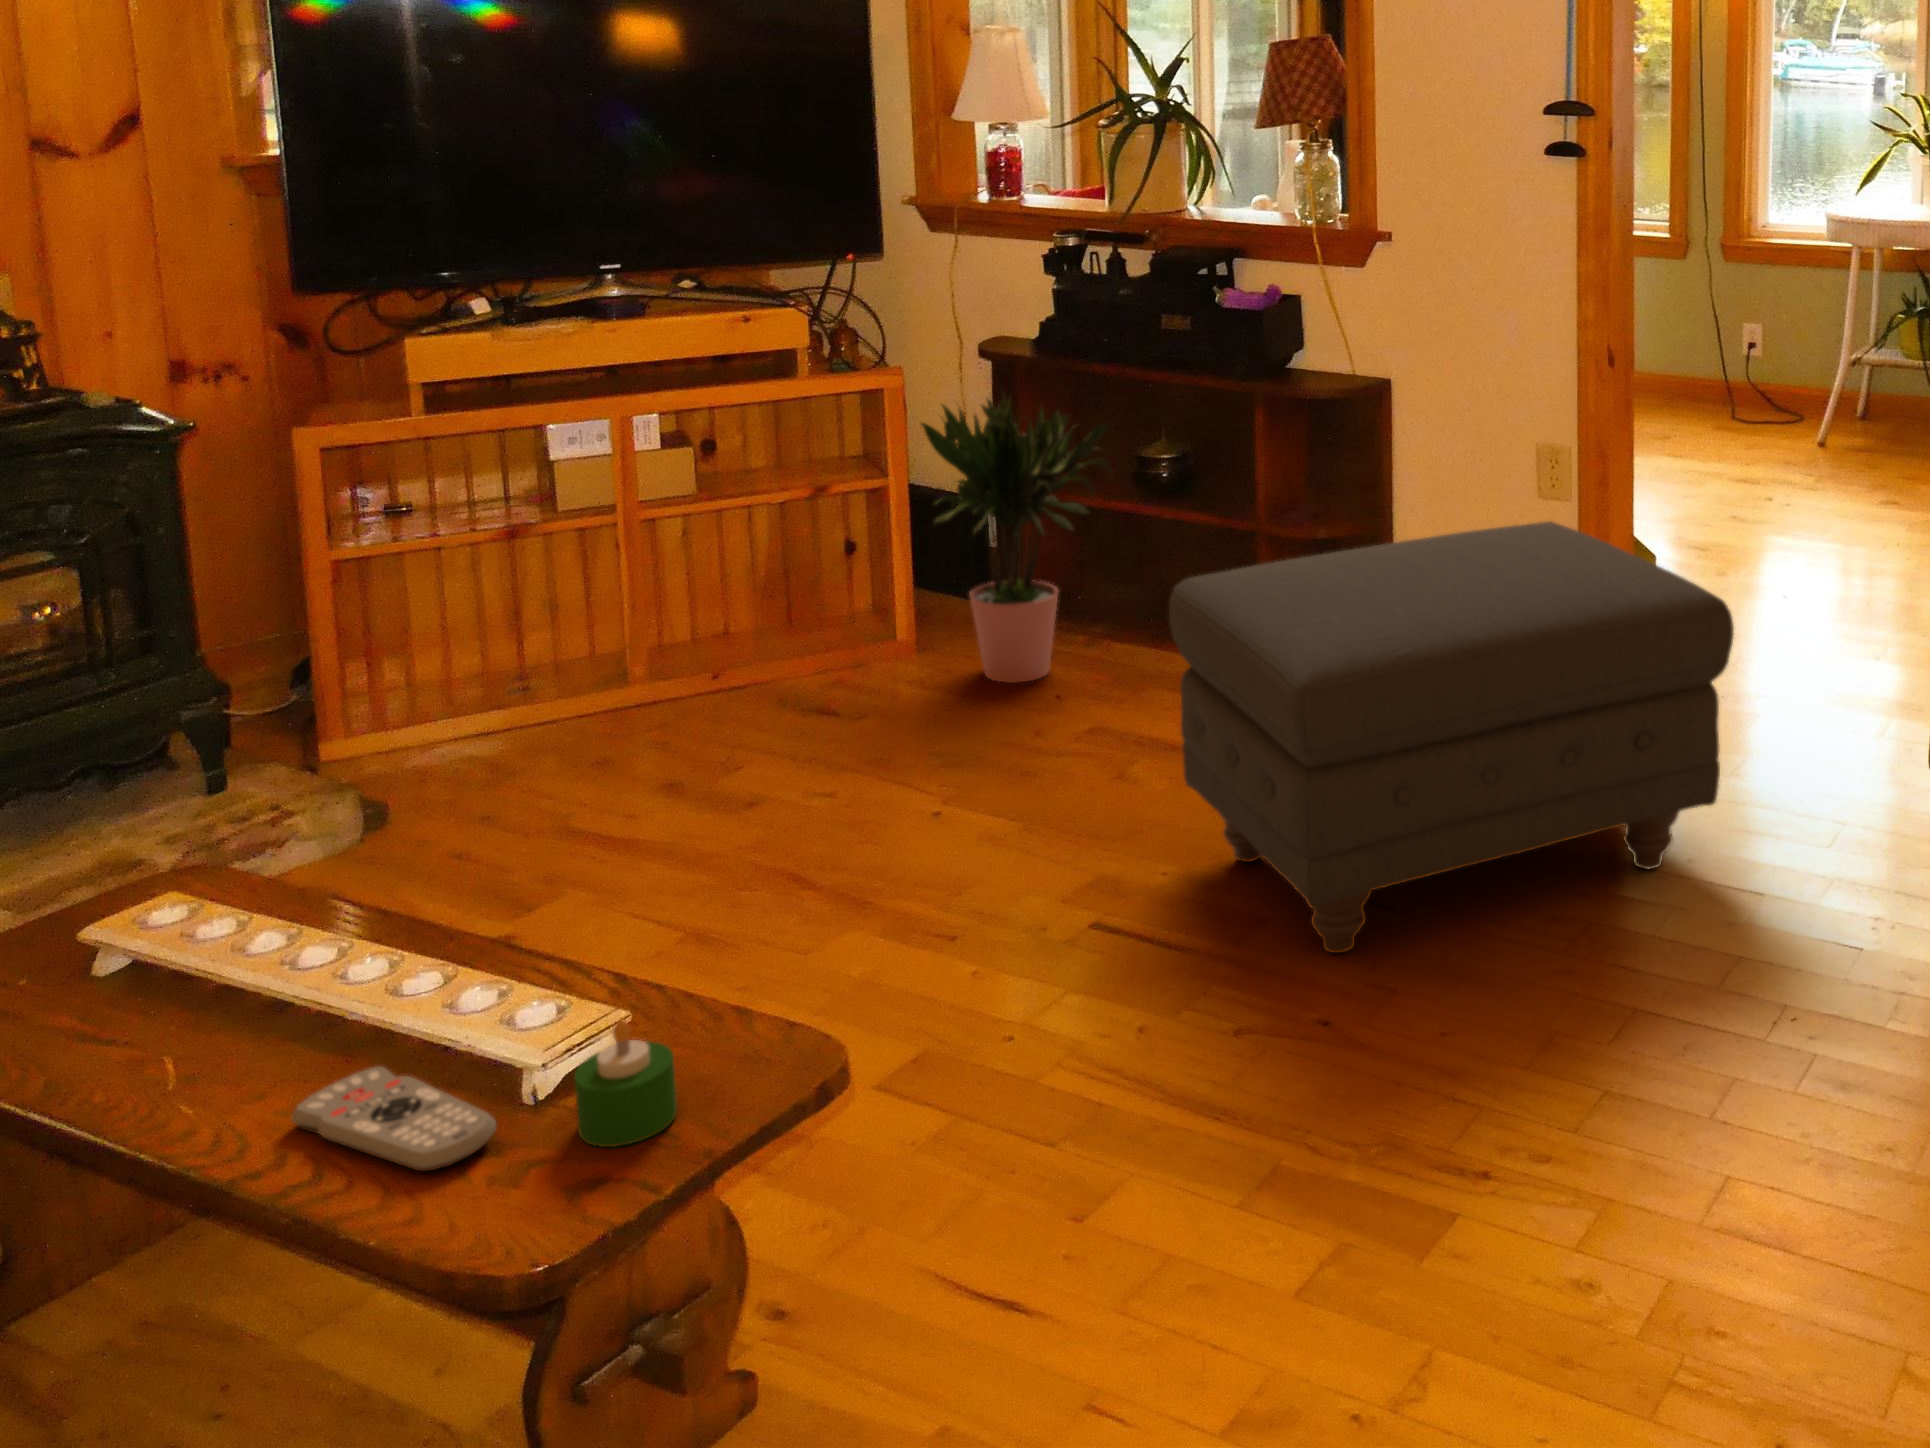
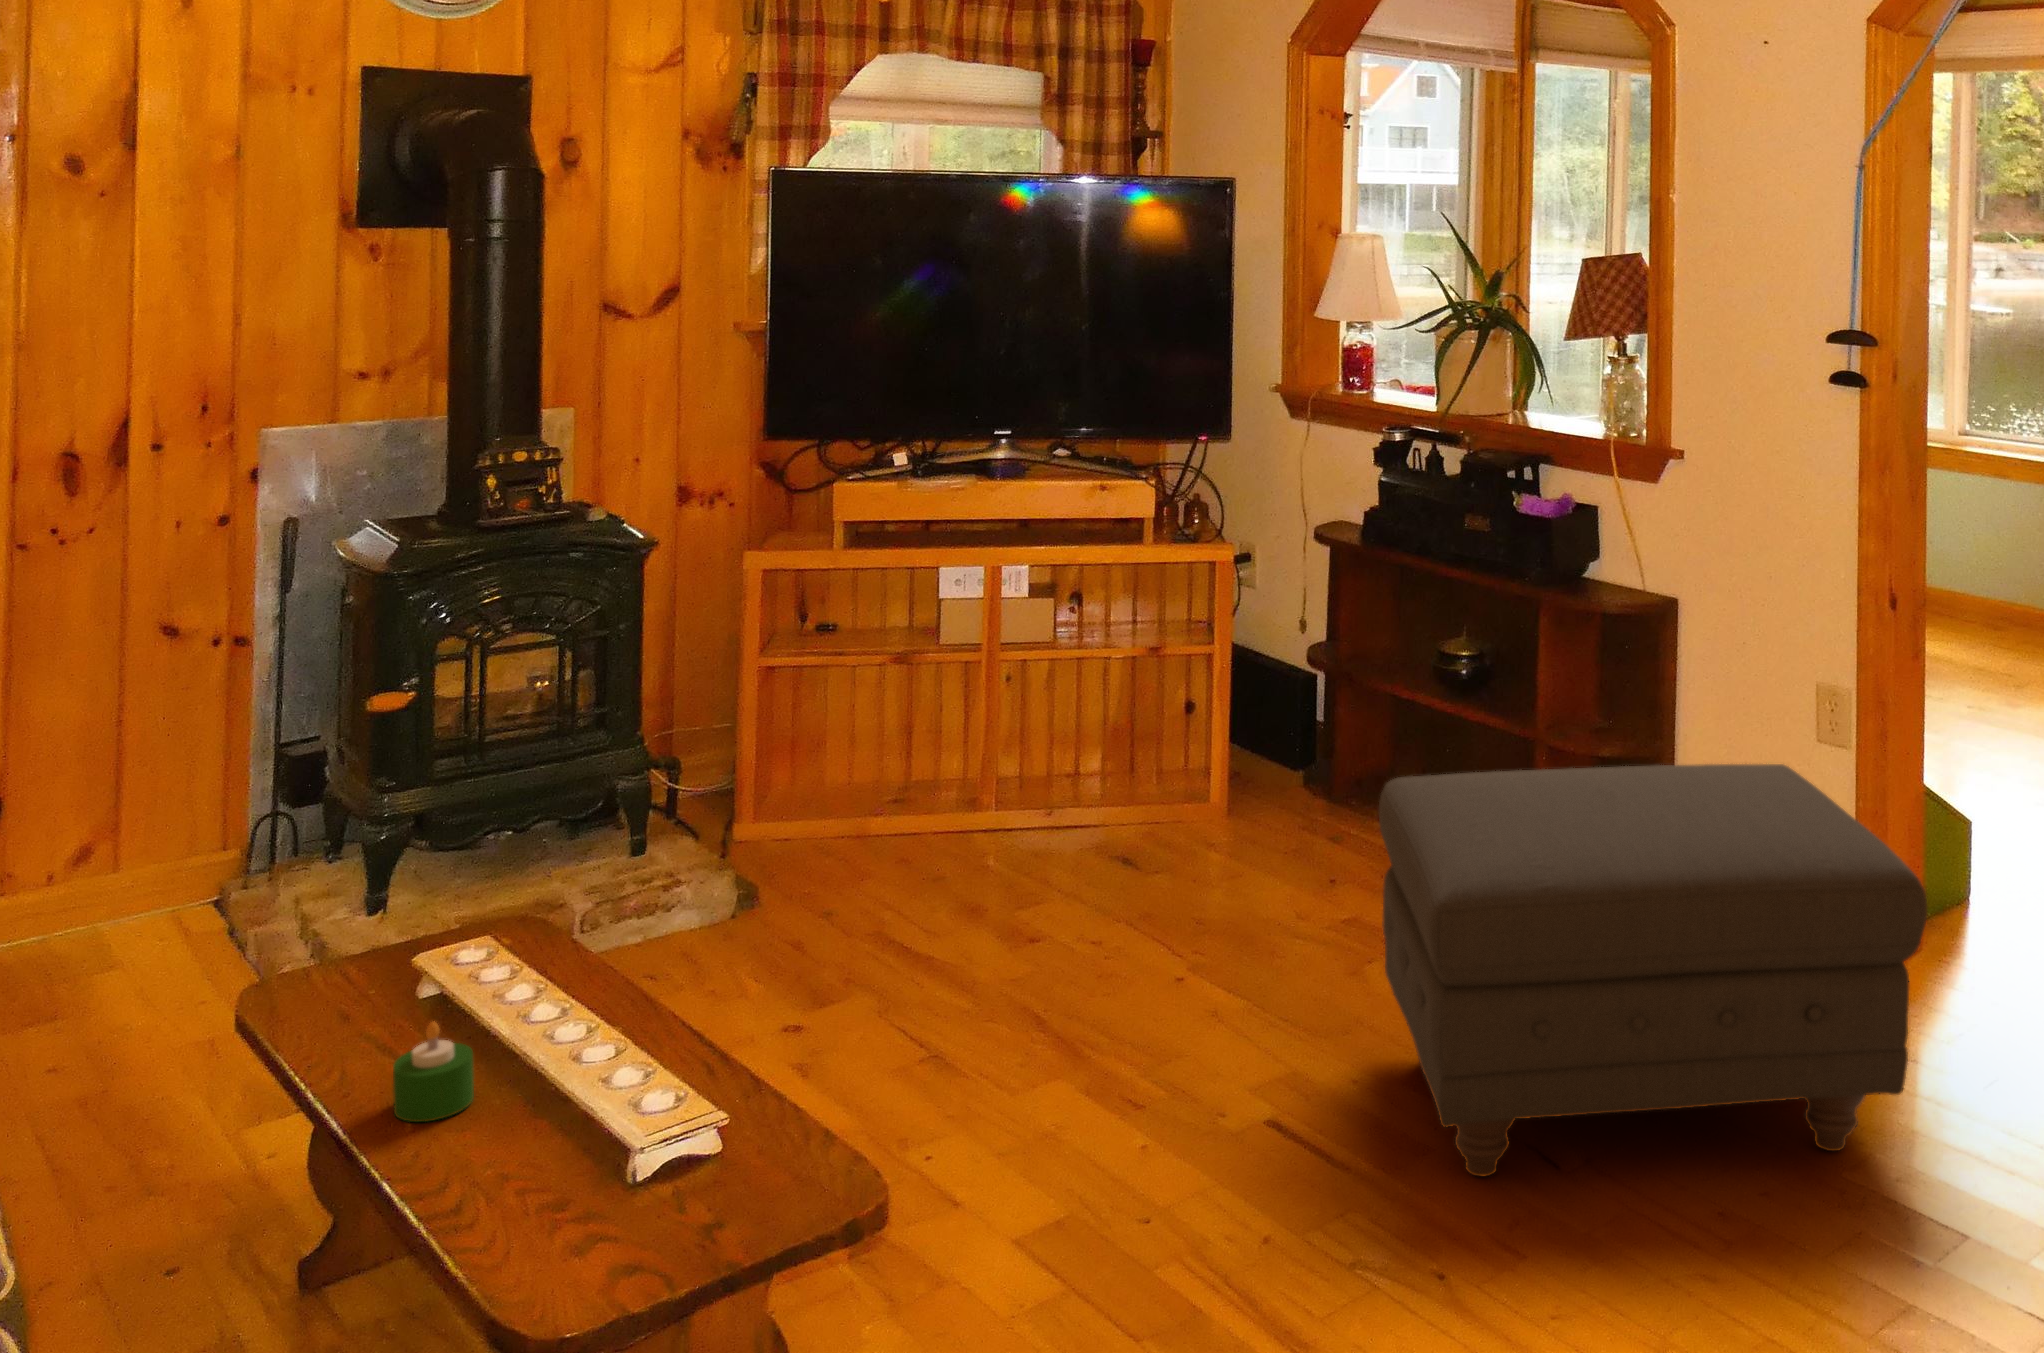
potted plant: present [921,397,1111,683] -> none [1234,563,1425,849]
candle: present [574,1020,677,1147] -> present [393,1022,474,1122]
remote control: present [292,1066,496,1171] -> none [460,1120,589,1221]

